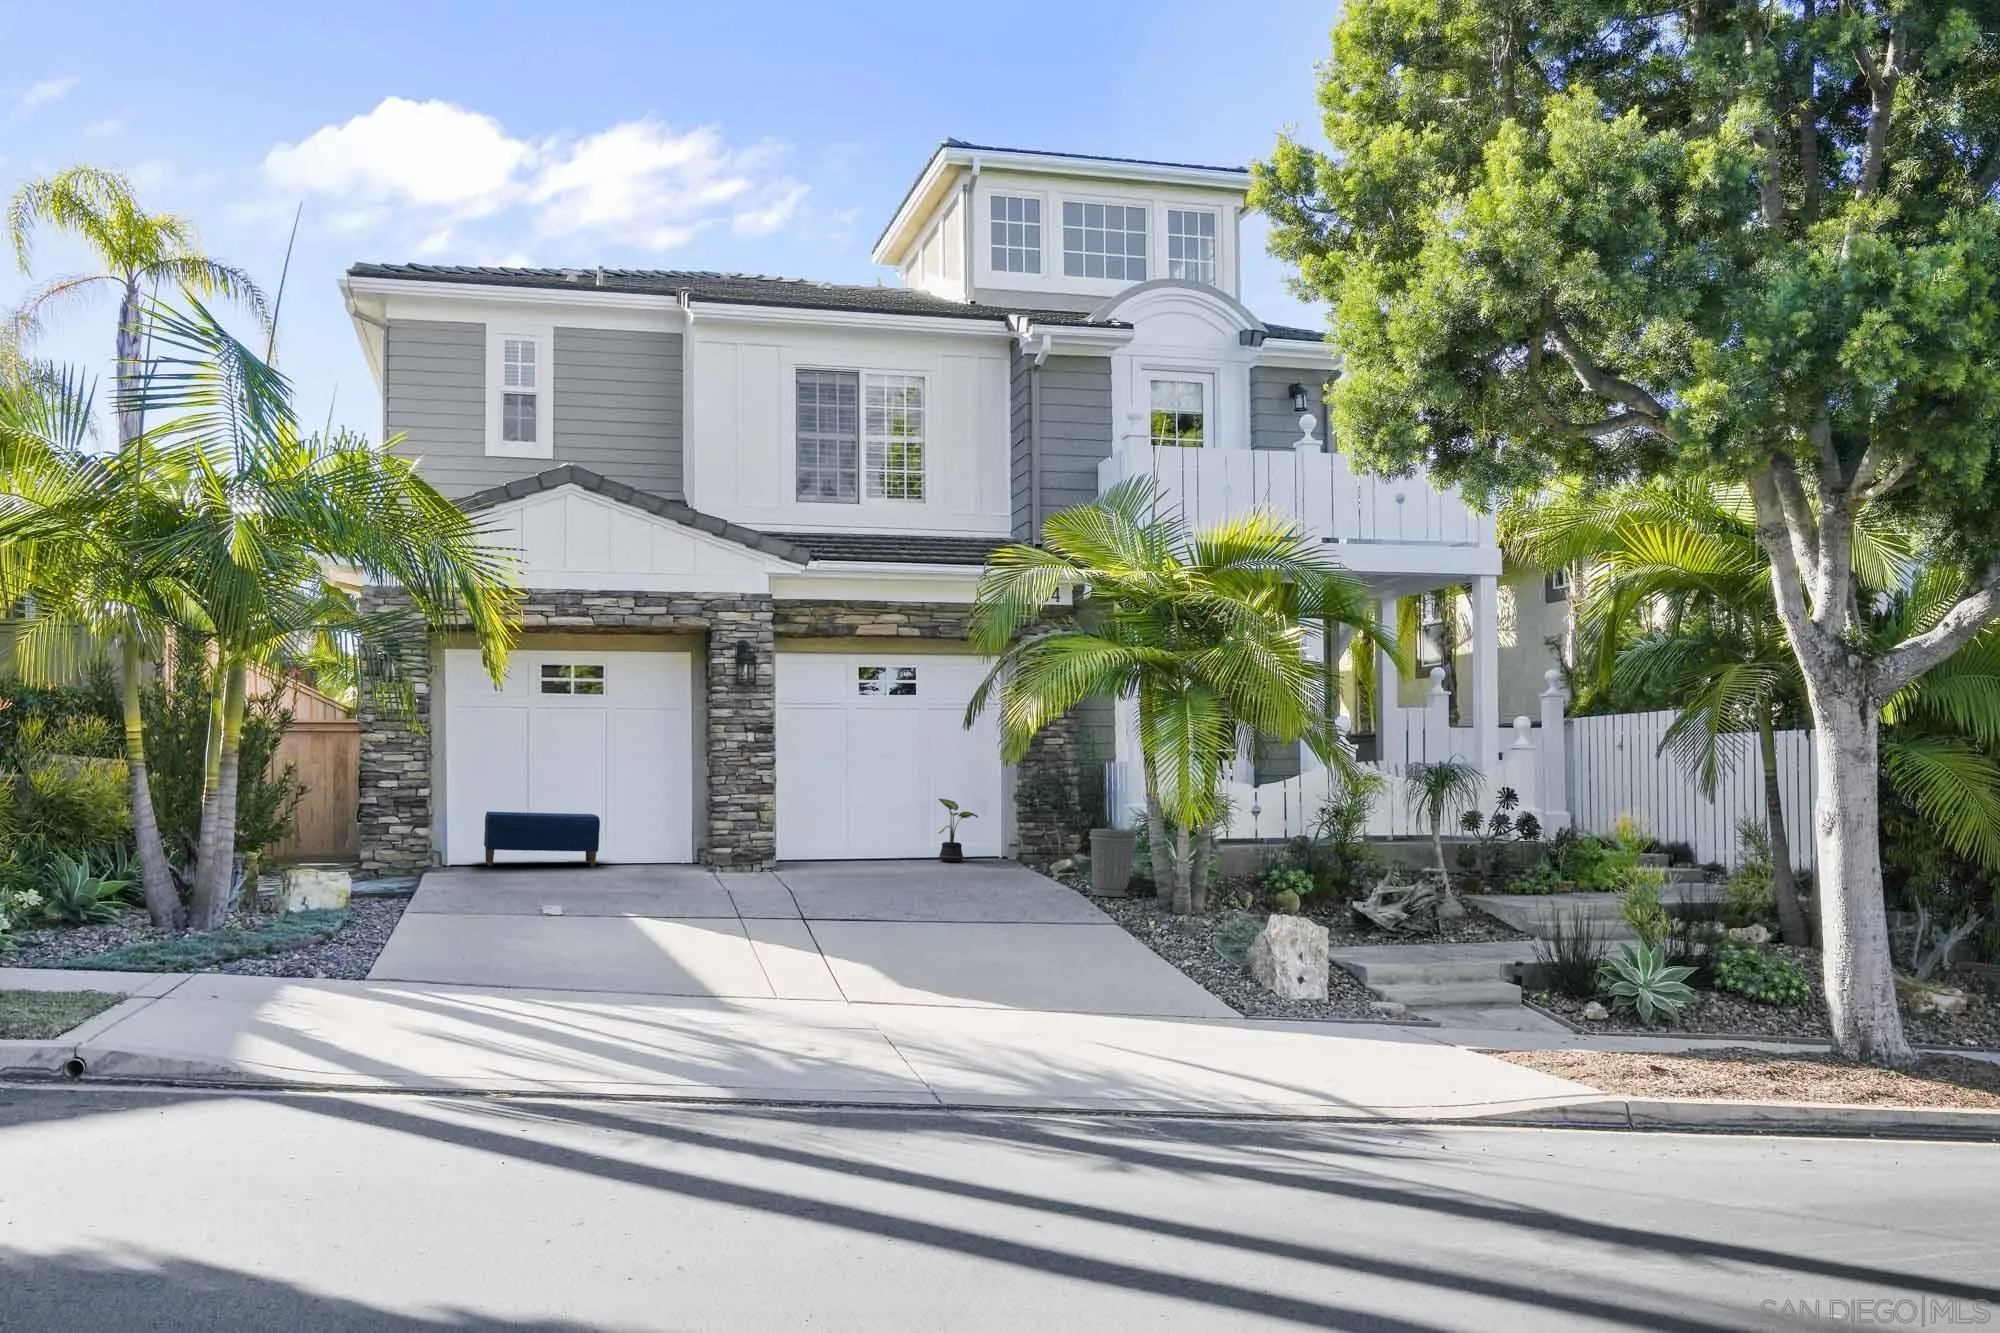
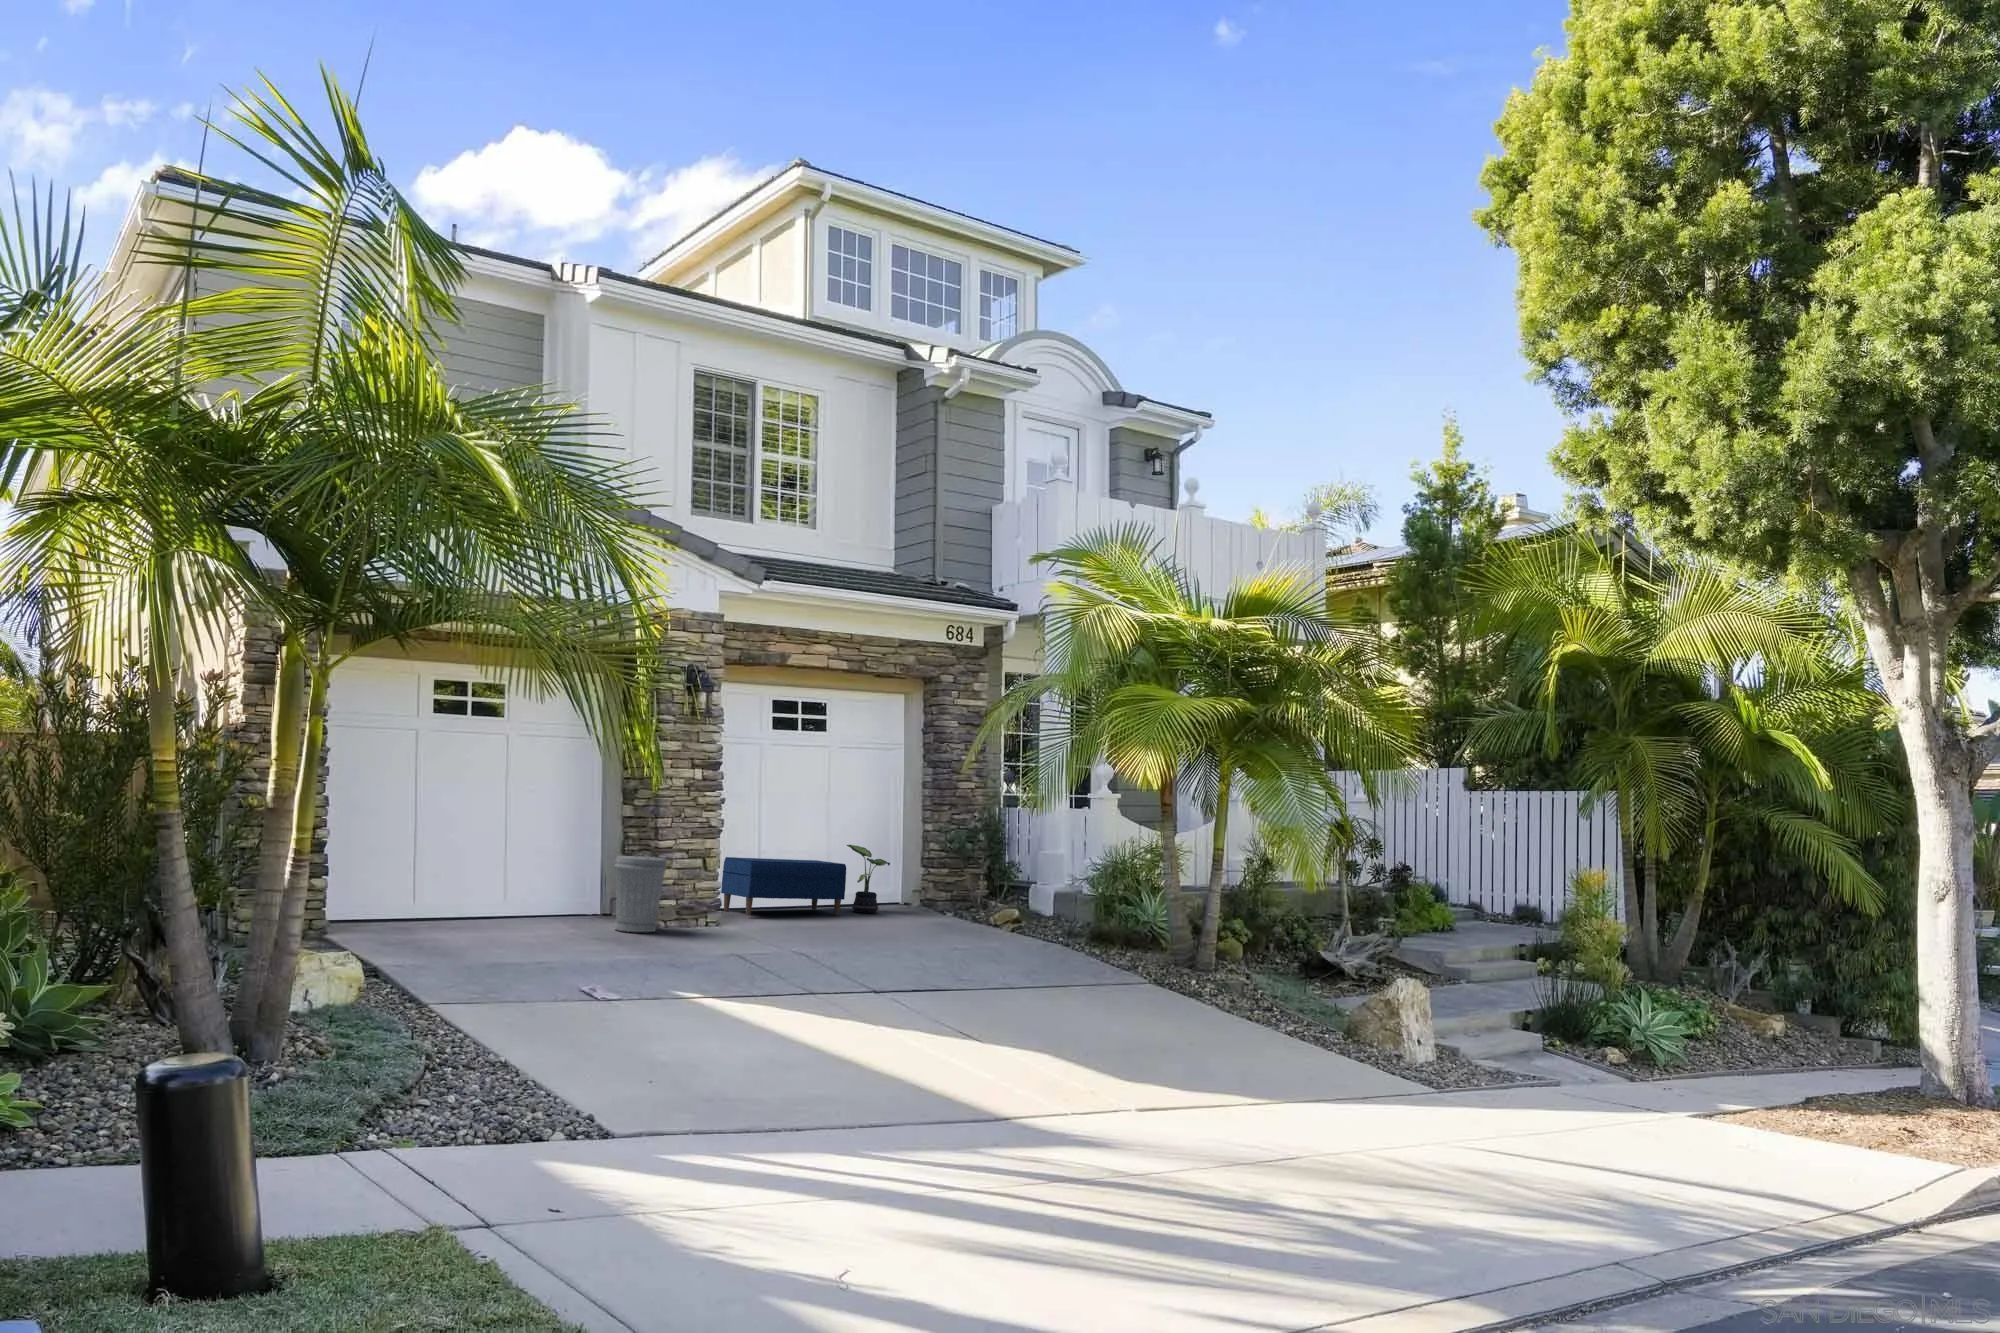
bench: present [484,812,600,867] -> present [721,857,846,916]
trash can: present [1089,826,1136,897] -> present [615,854,667,932]

